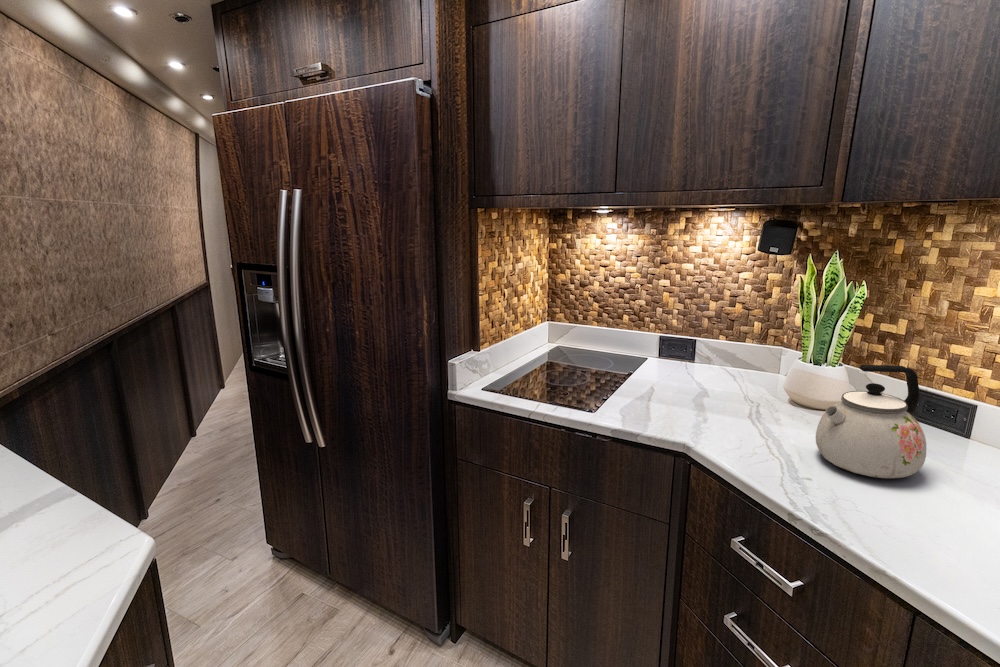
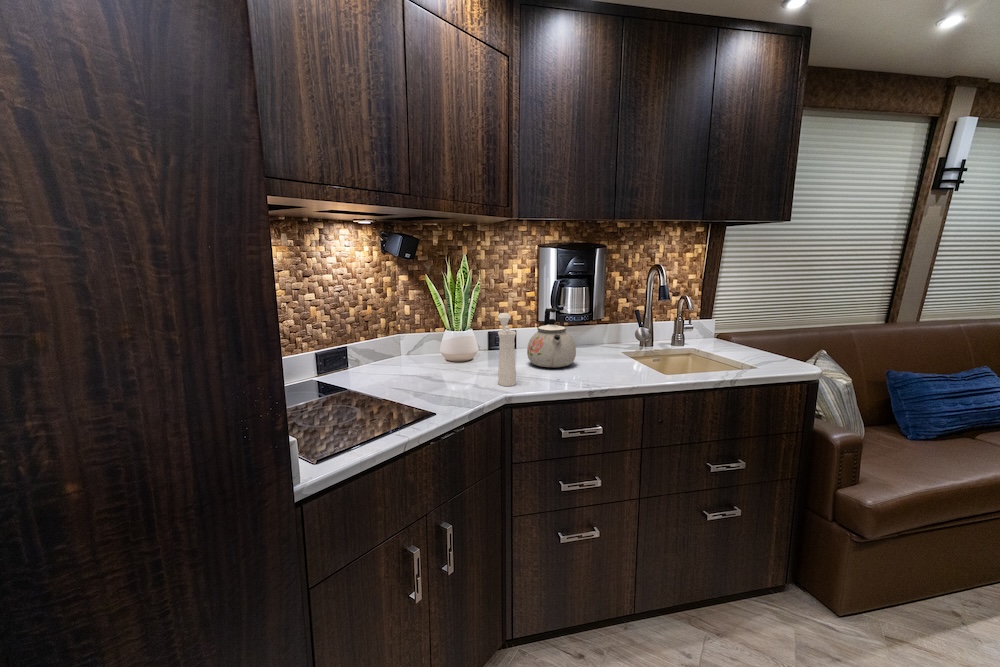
pepper mill: none [693,342,768,435] -> present [498,313,516,386]

